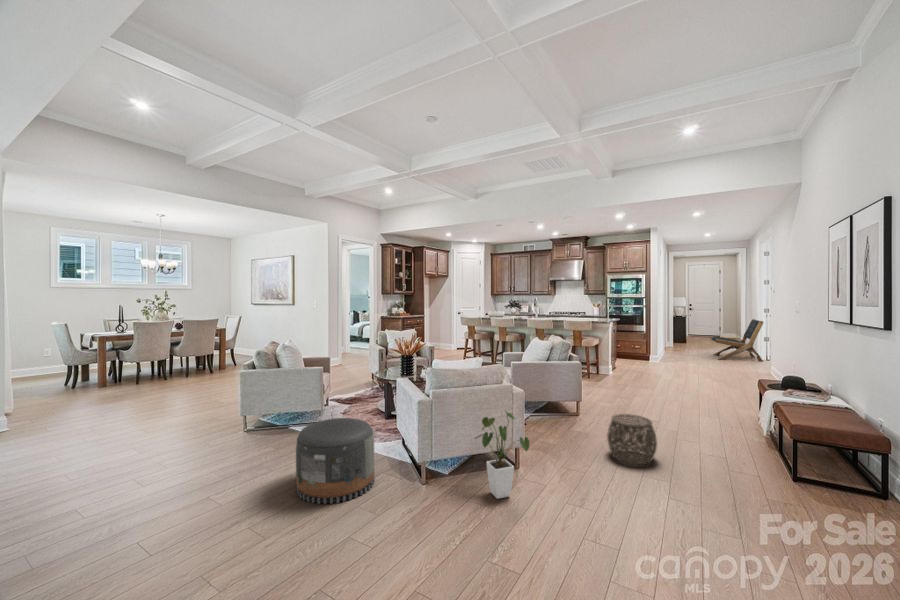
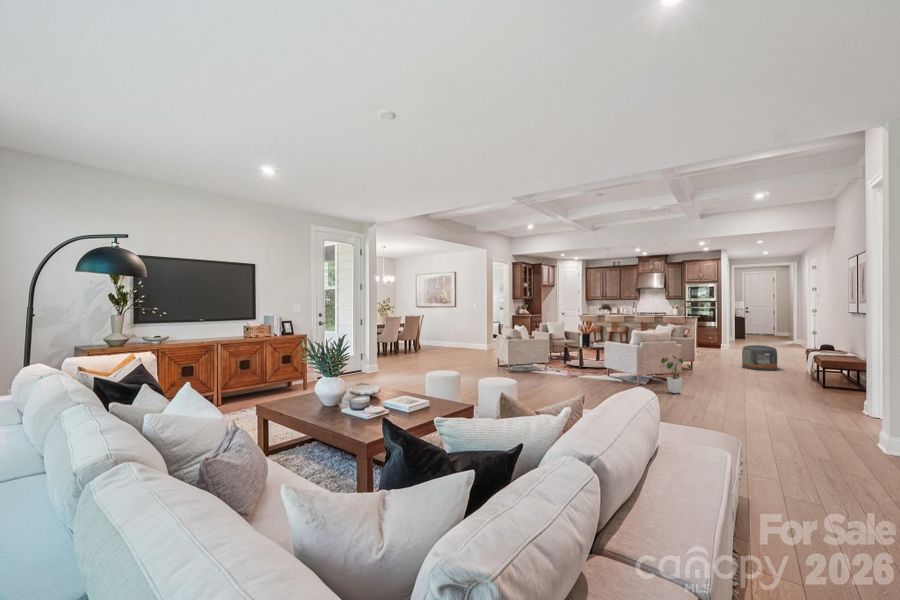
lounge chair: present [711,319,763,362] -> none [769,317,812,349]
woven basket: present [607,414,657,465] -> none [718,363,748,386]
pouf: present [296,418,374,504] -> present [742,345,777,371]

